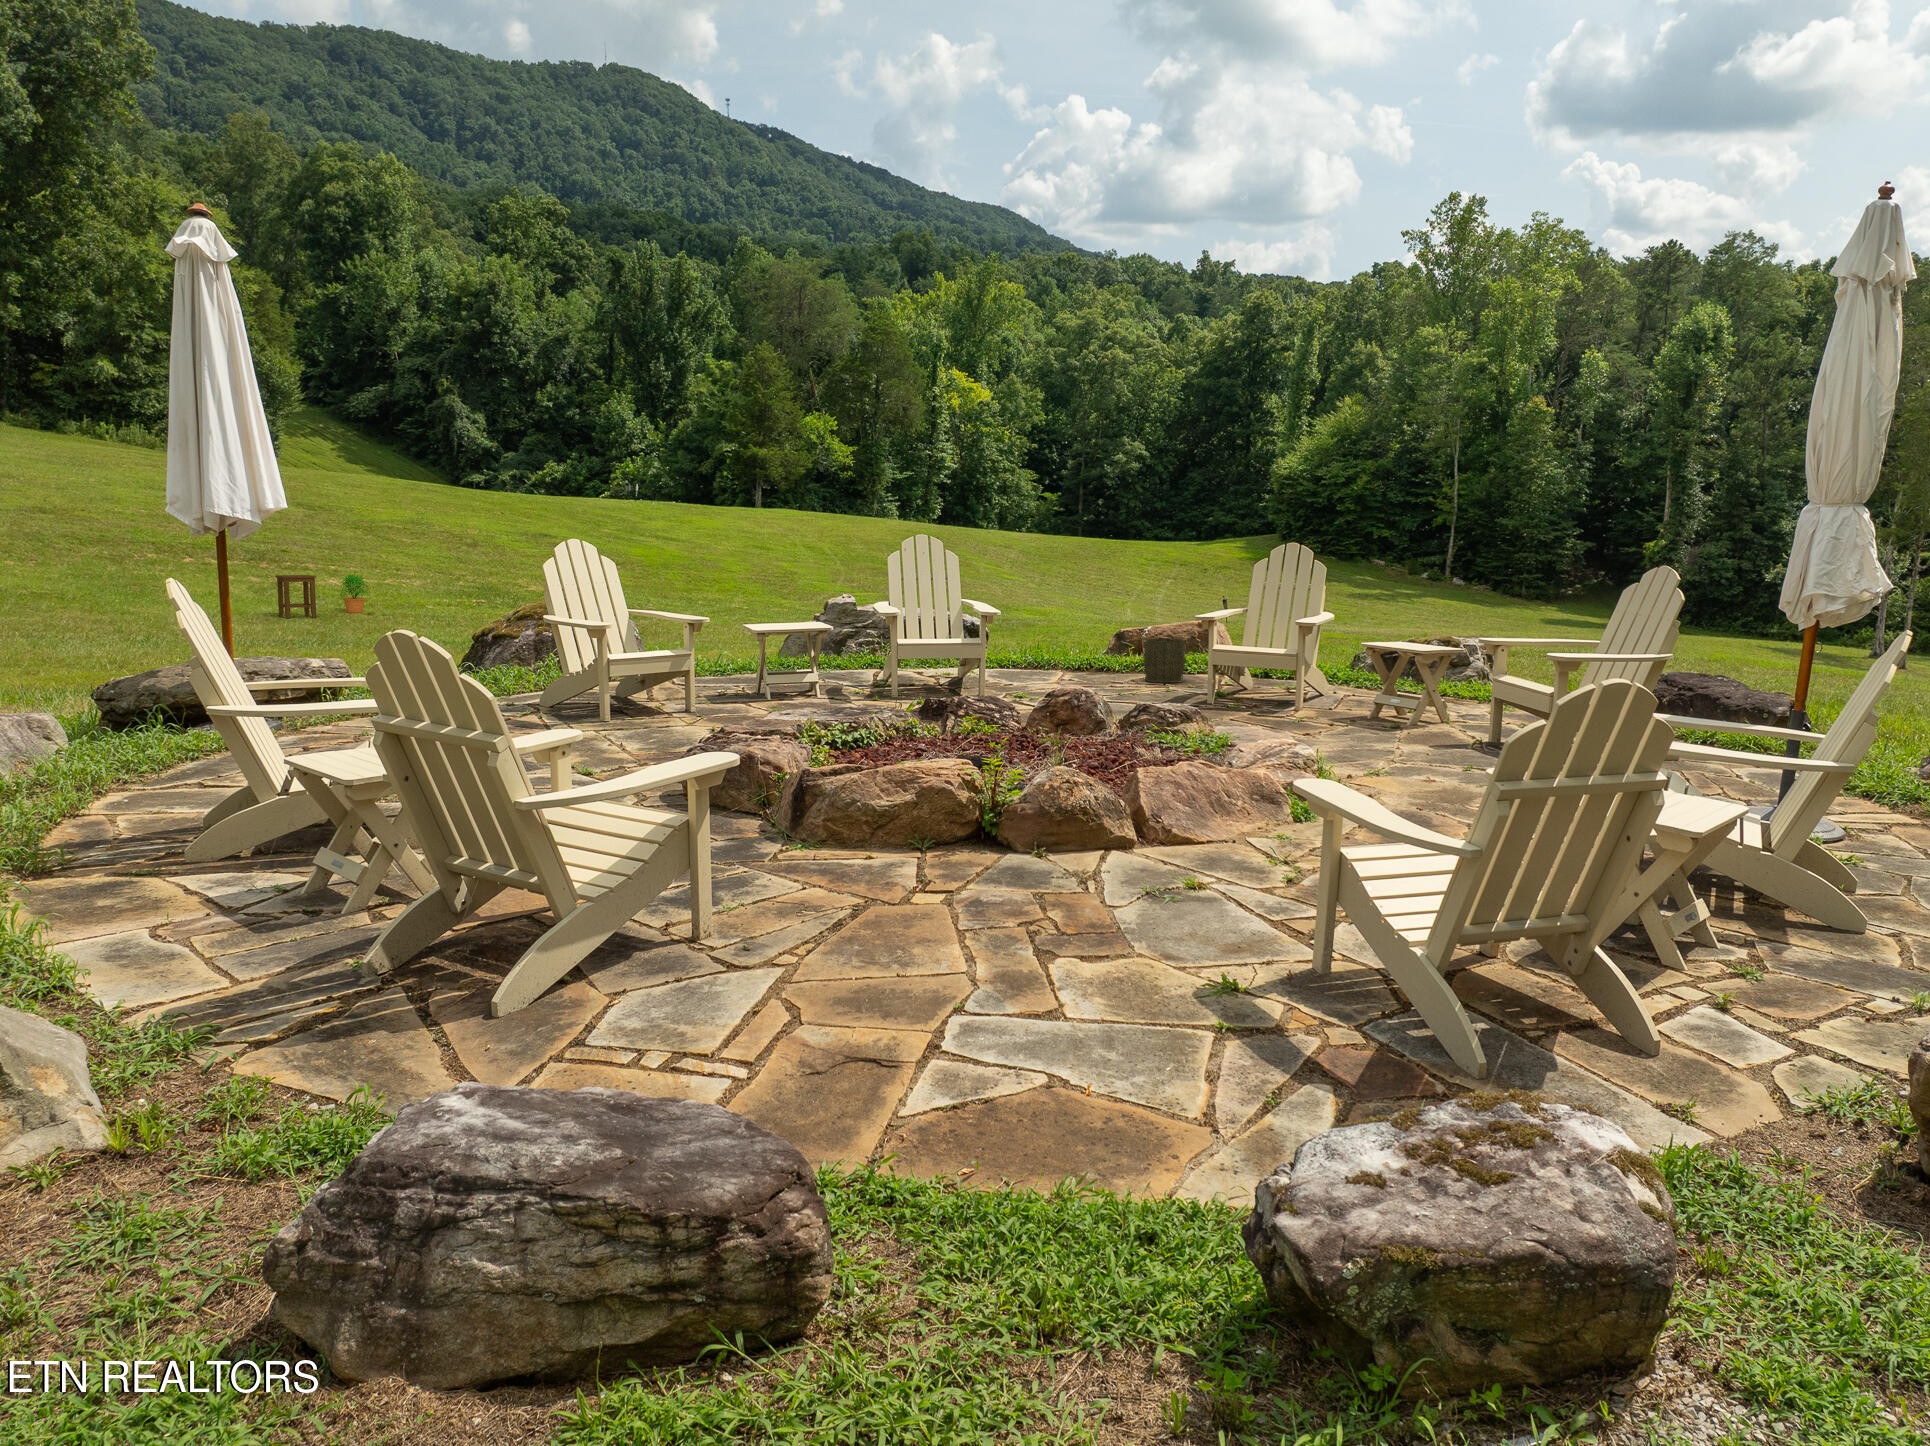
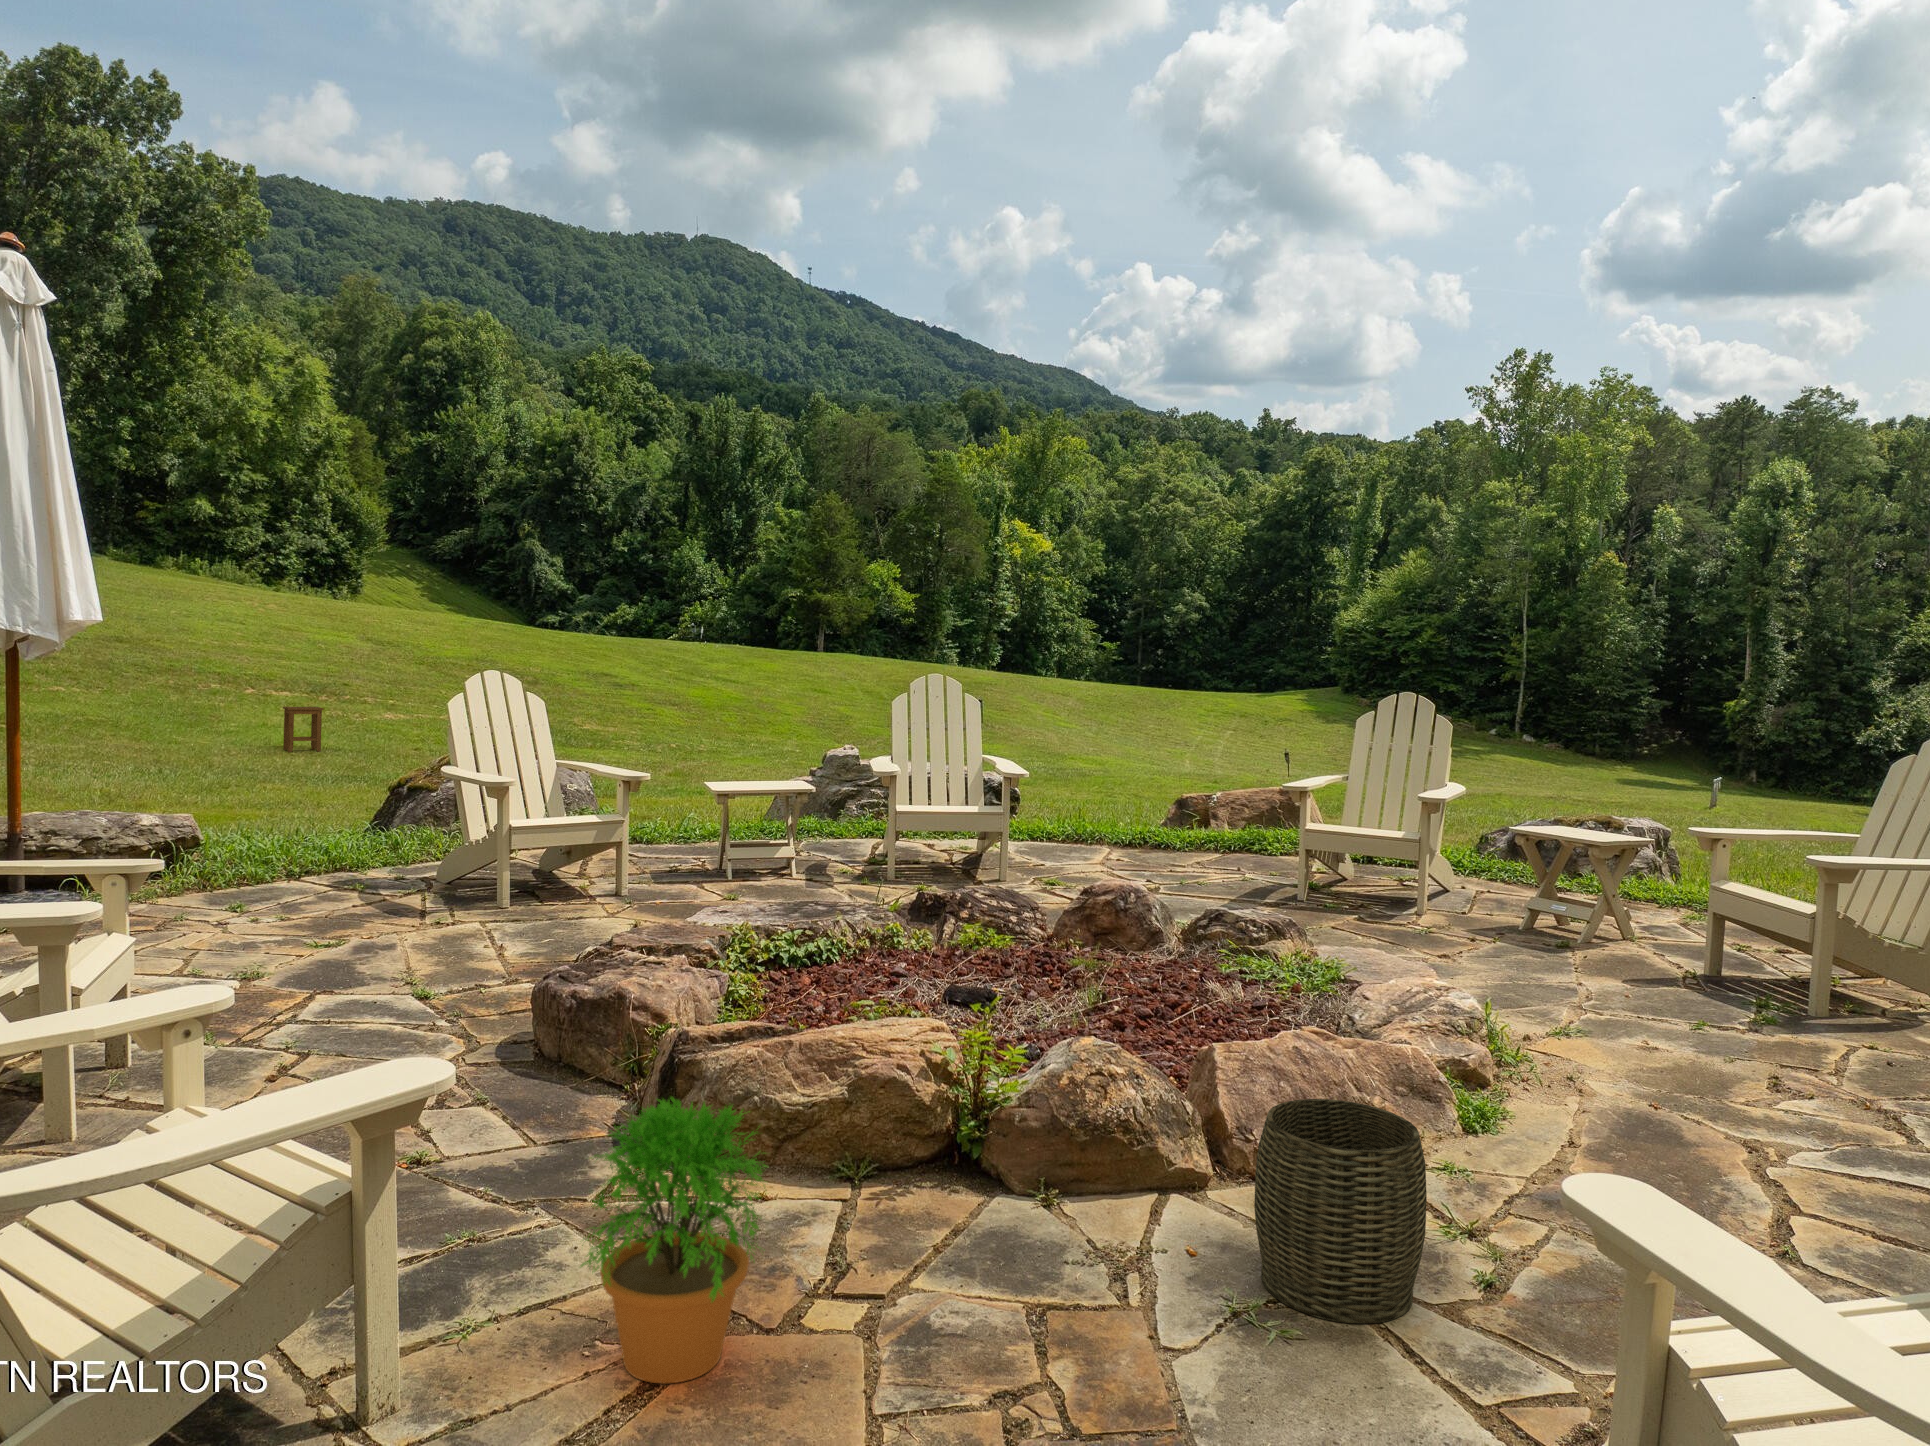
potted plant: present [340,574,368,613] -> present [580,1097,766,1383]
woven basket: present [1143,638,1186,683] -> present [1254,1099,1427,1323]

